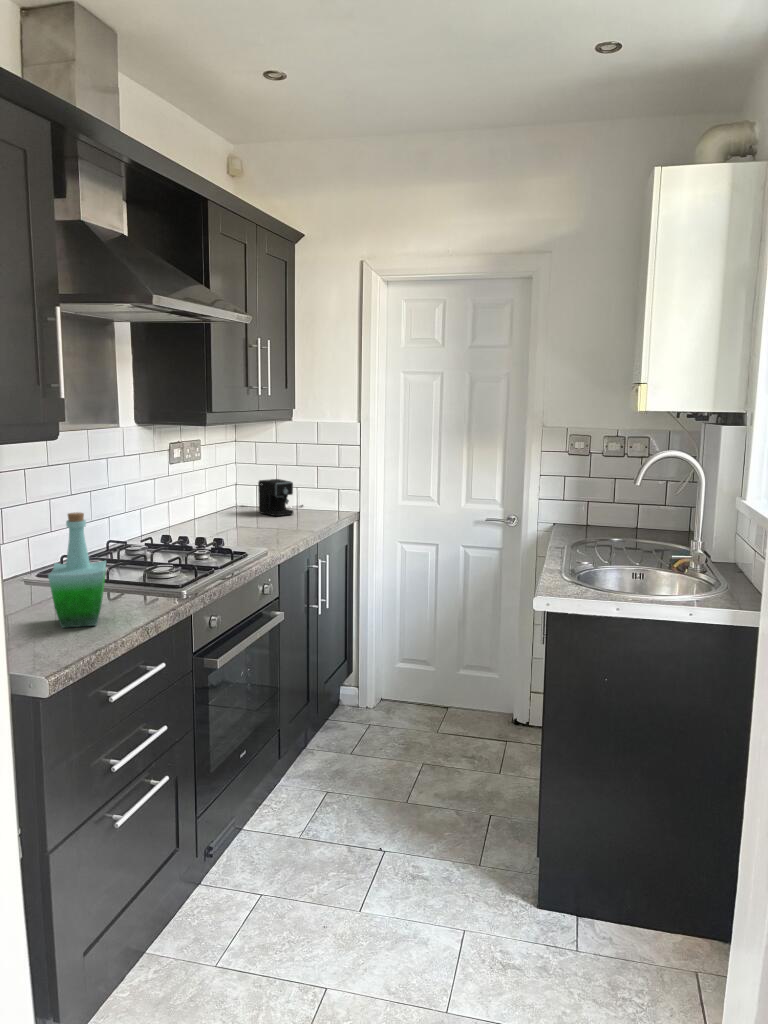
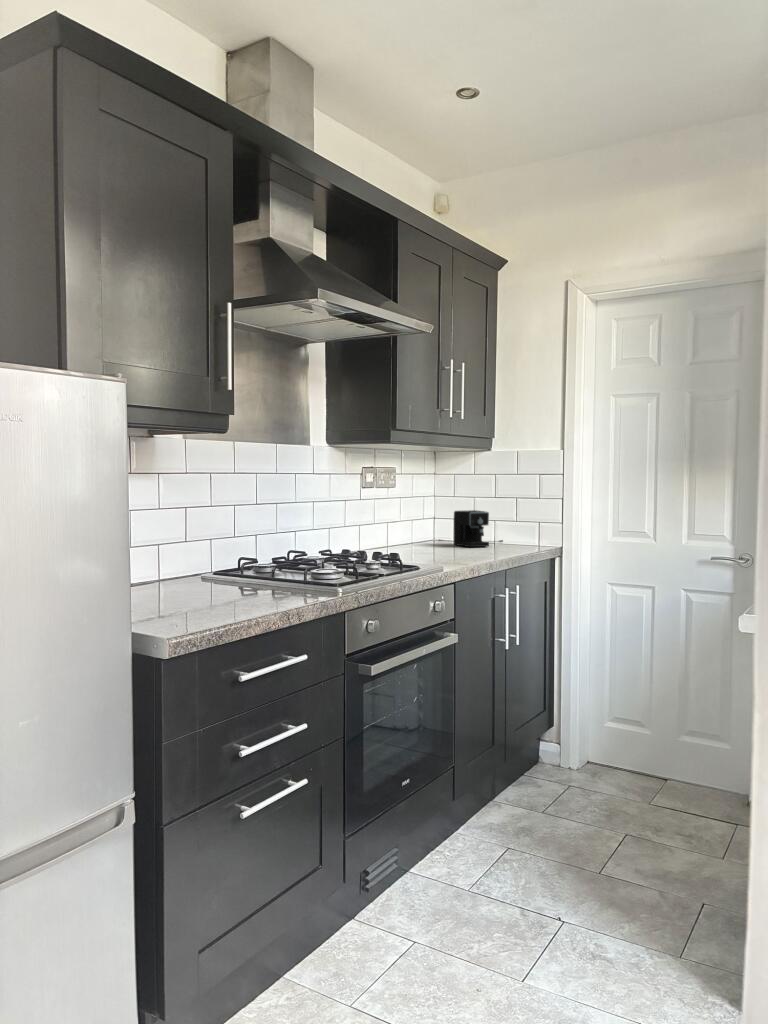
bottle: present [48,512,106,628] -> none [195,494,257,608]

